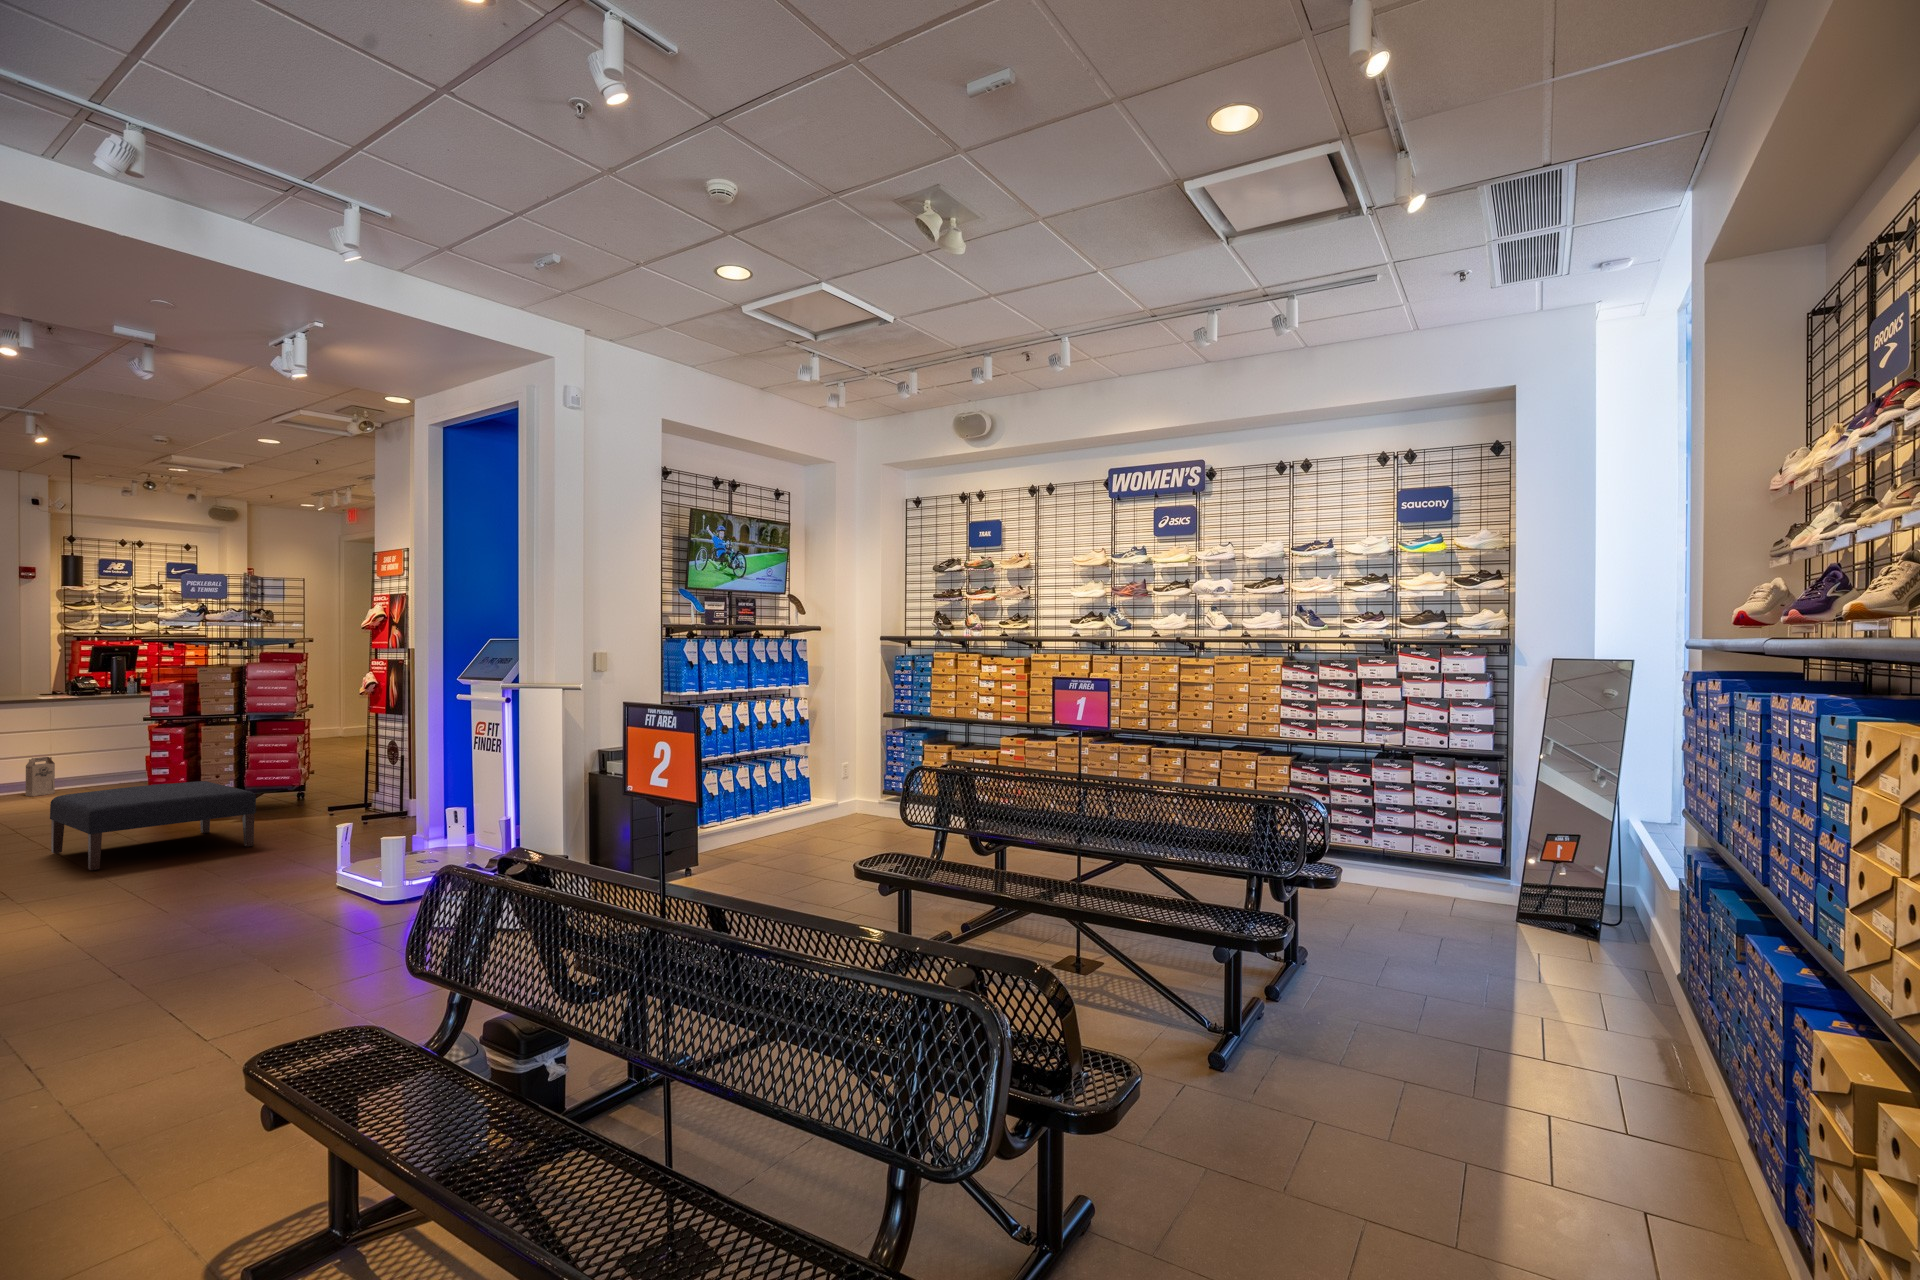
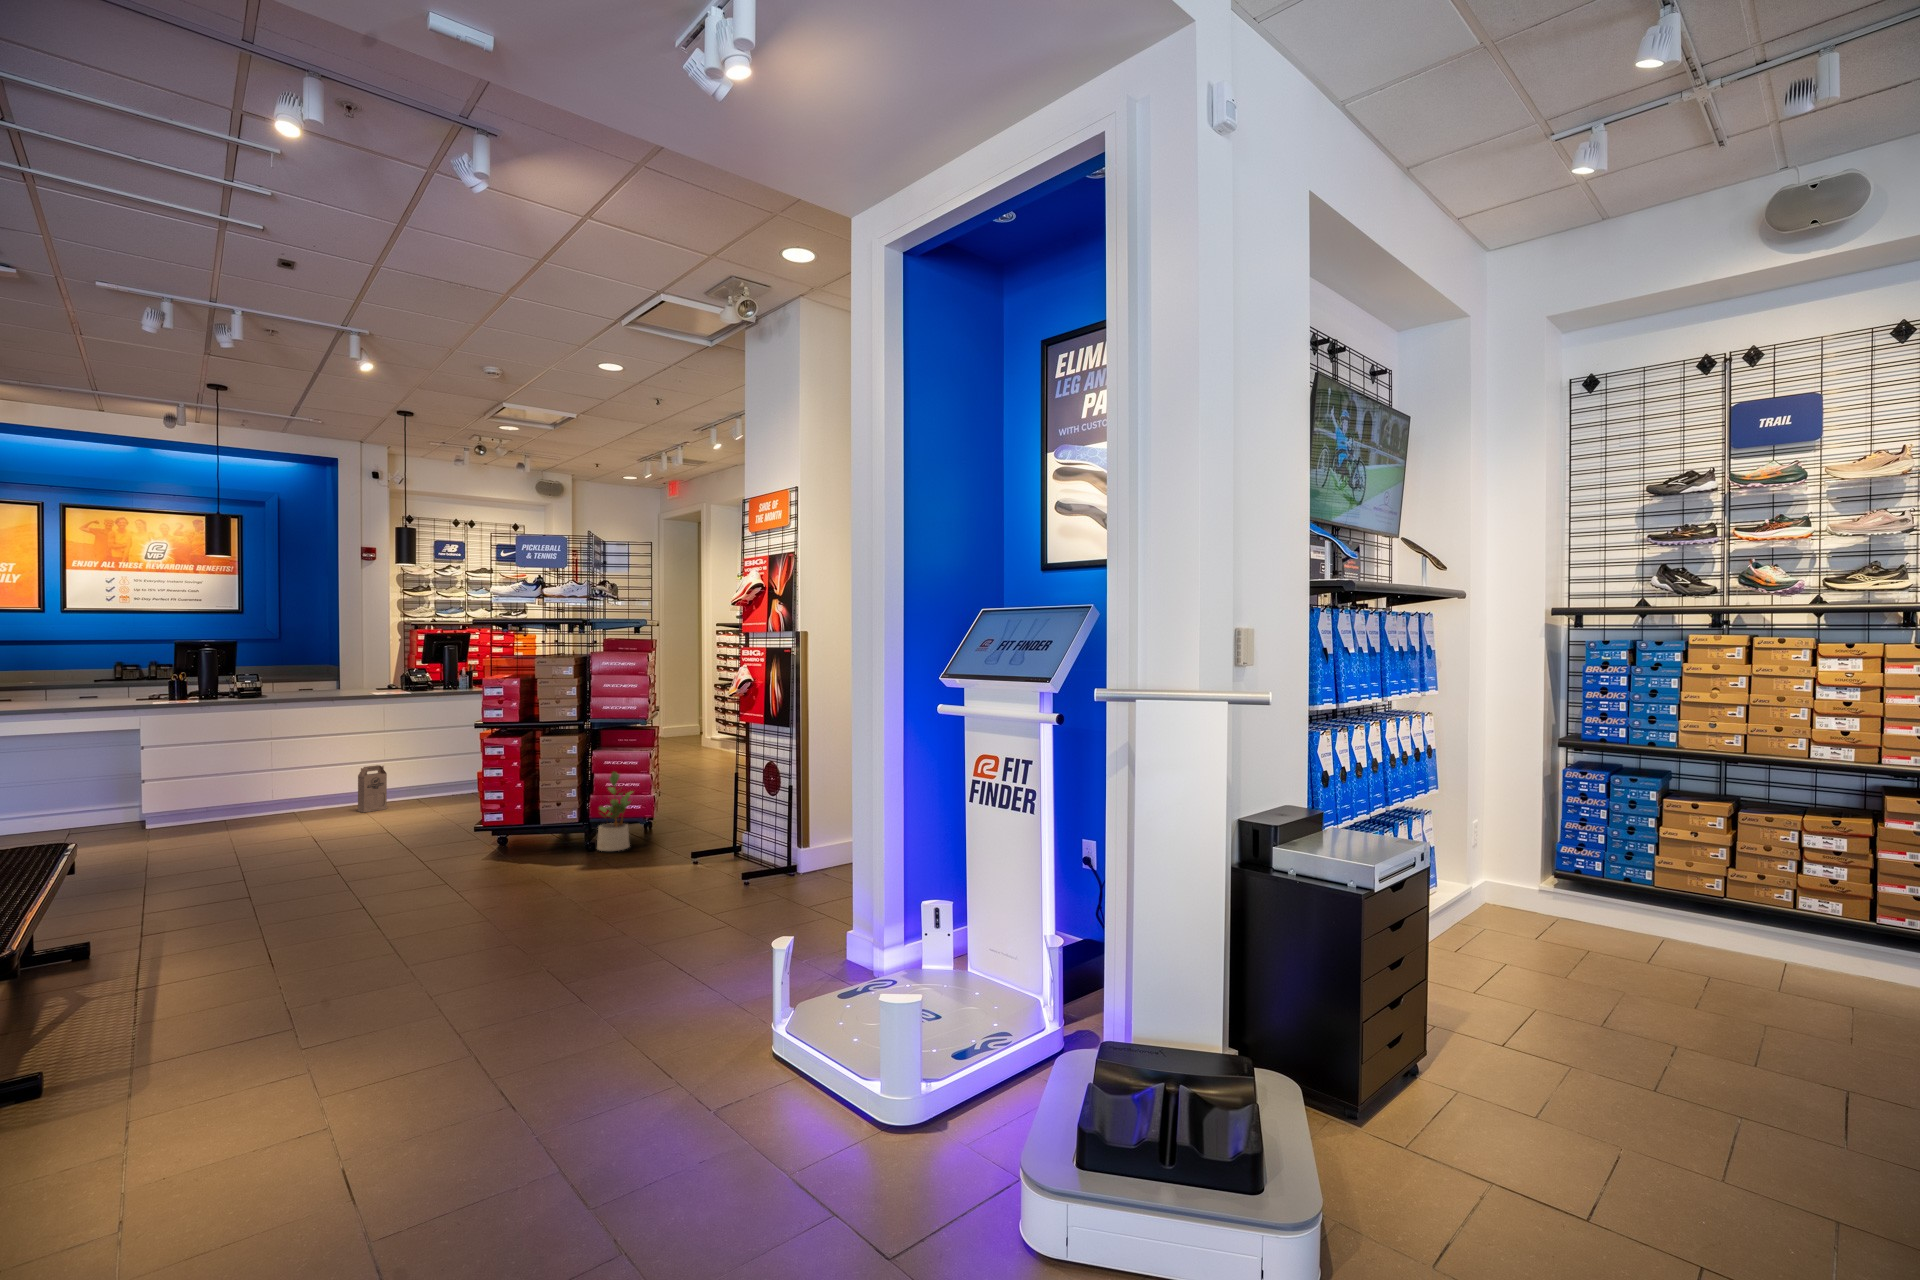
potted plant: none [255,751,288,810] -> present [597,772,632,851]
ottoman: present [50,781,256,870] -> none [358,818,606,961]

